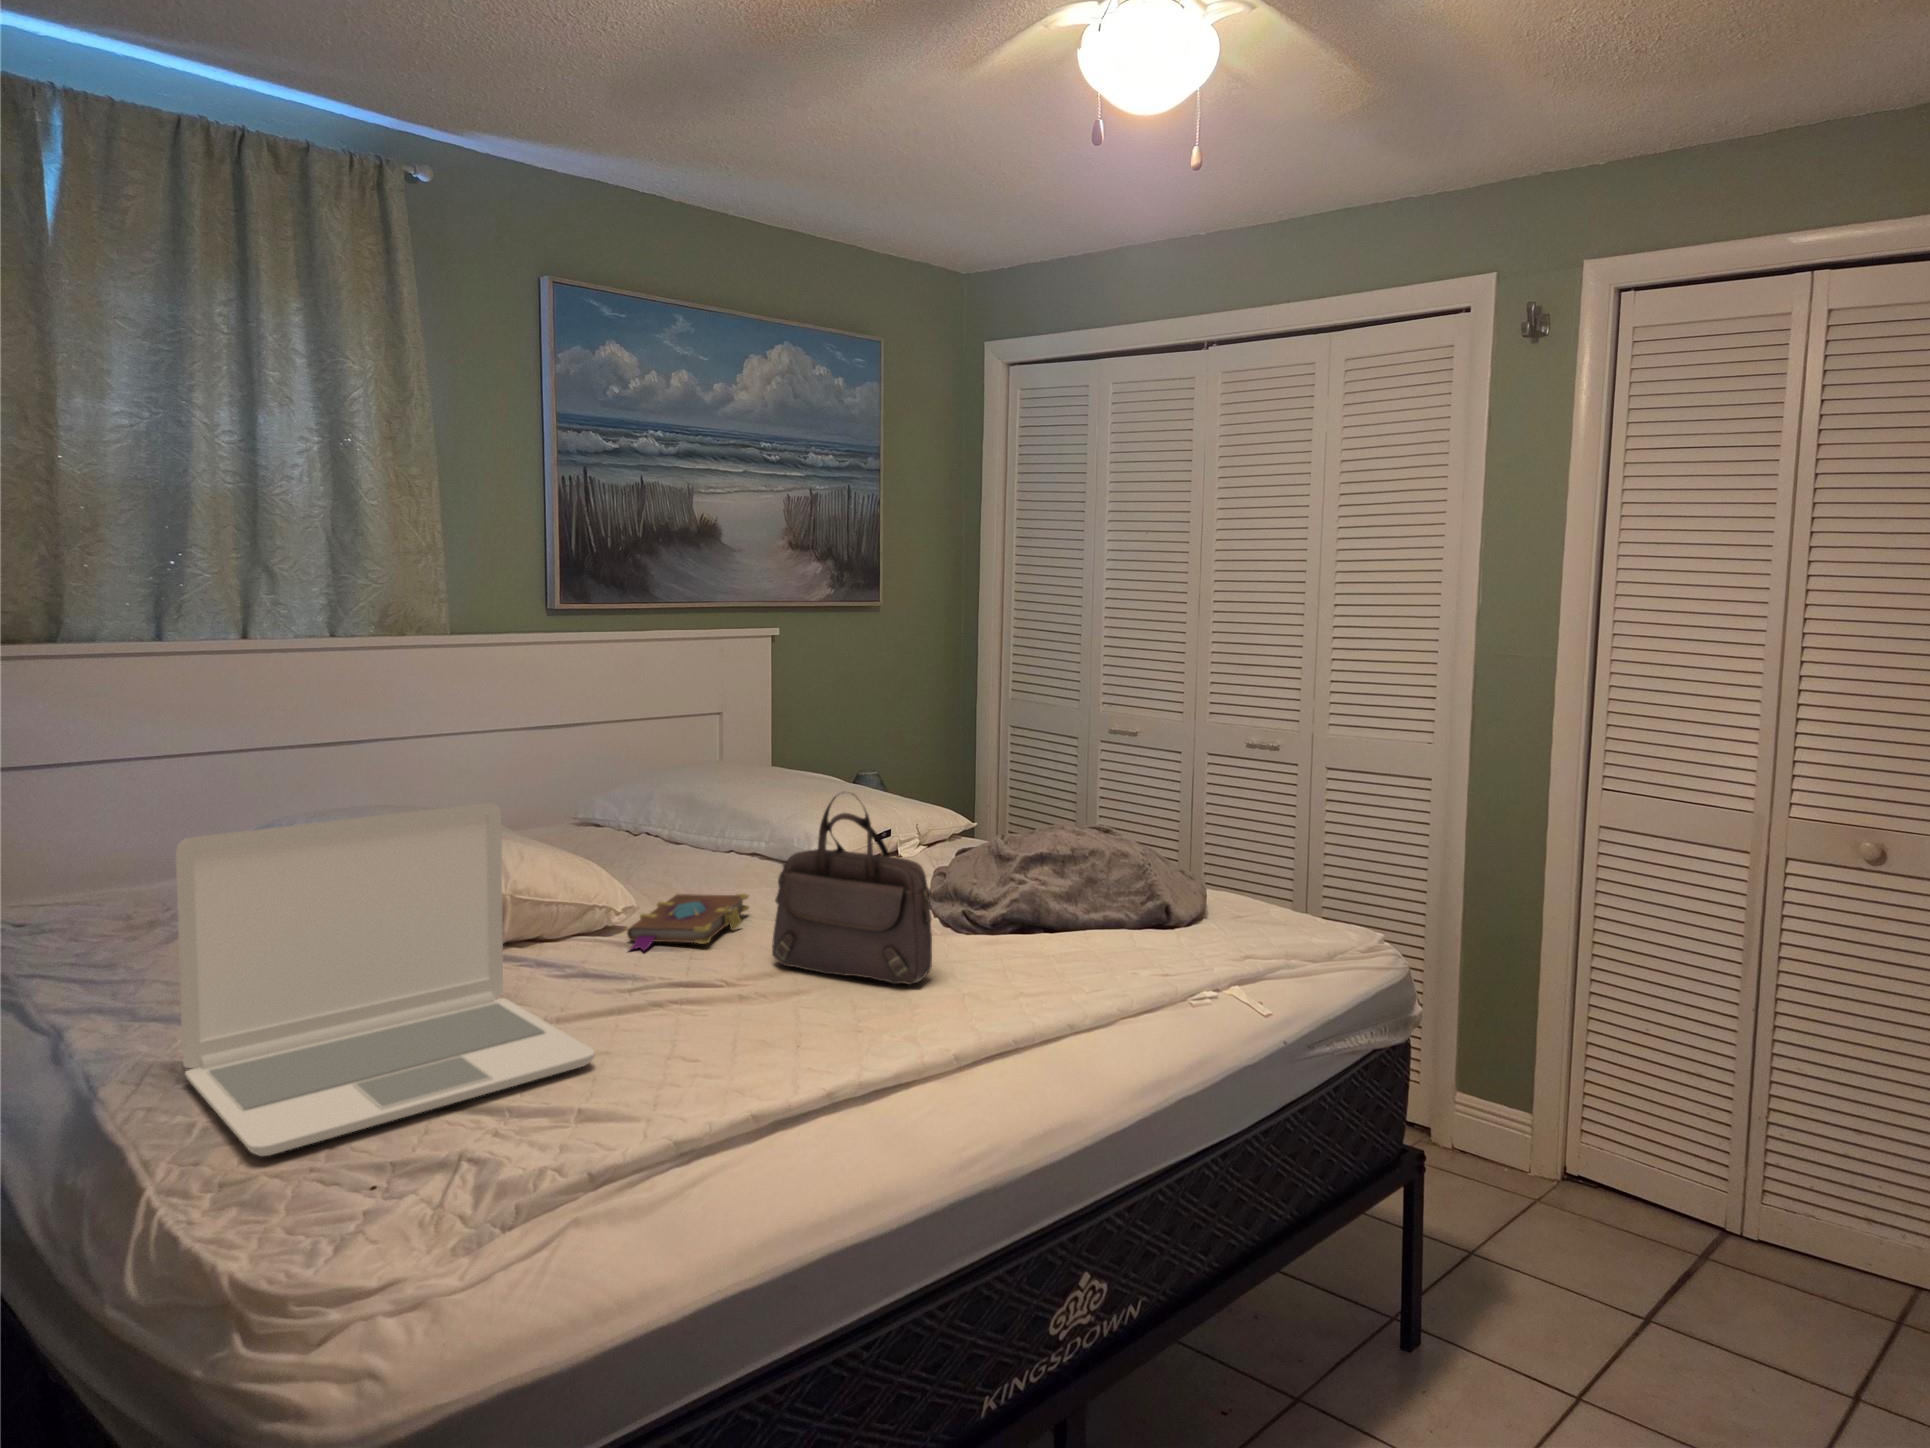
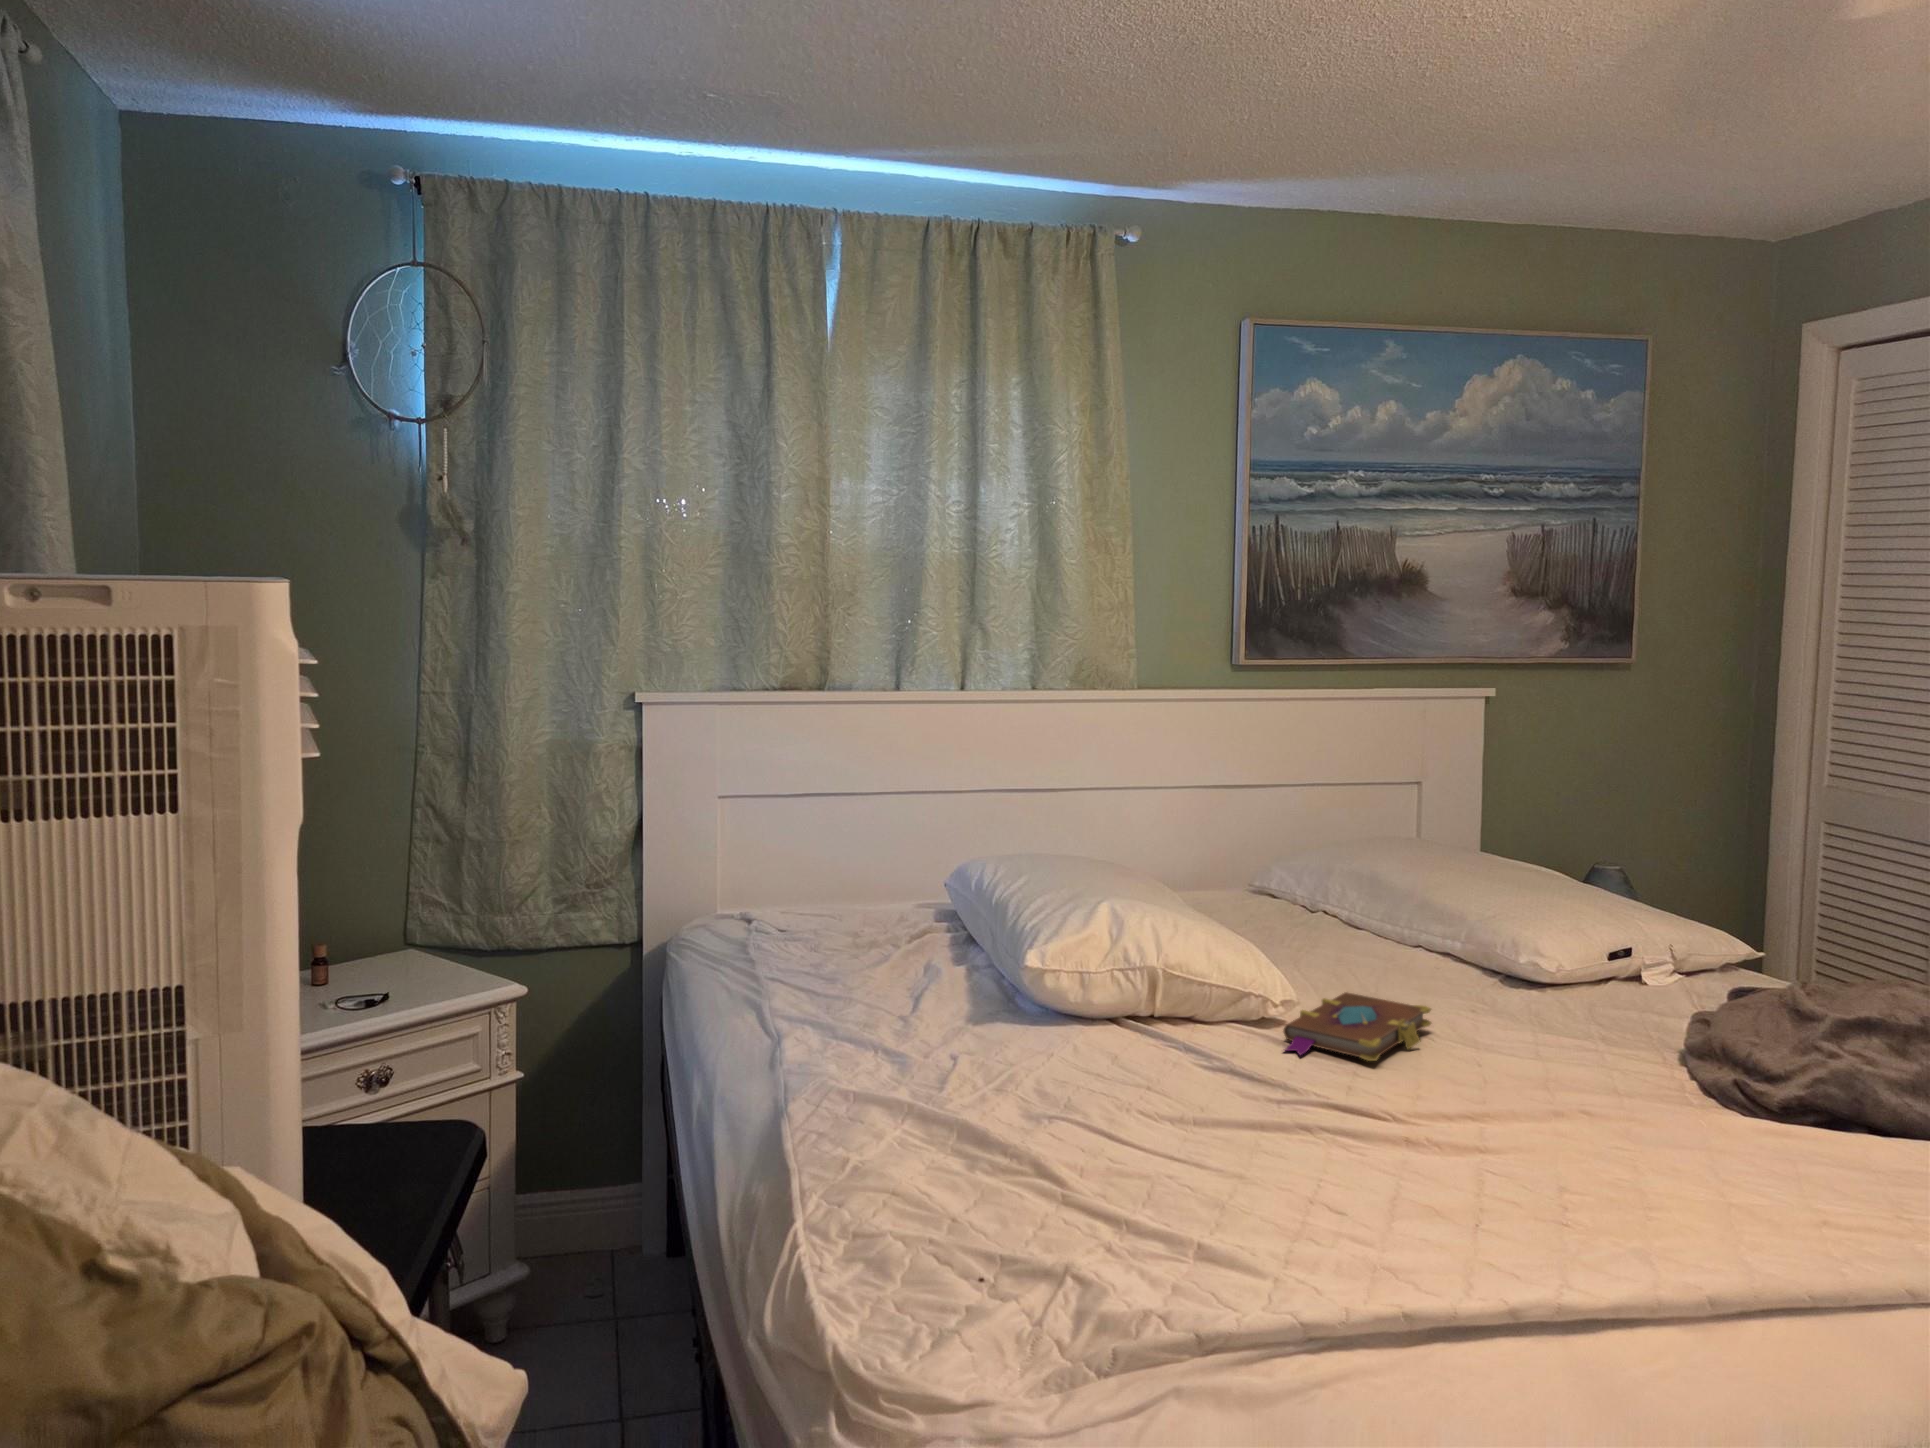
handbag: present [772,794,932,985] -> none [1453,909,1682,1182]
laptop: present [176,803,595,1156] -> none [855,875,1224,1212]

